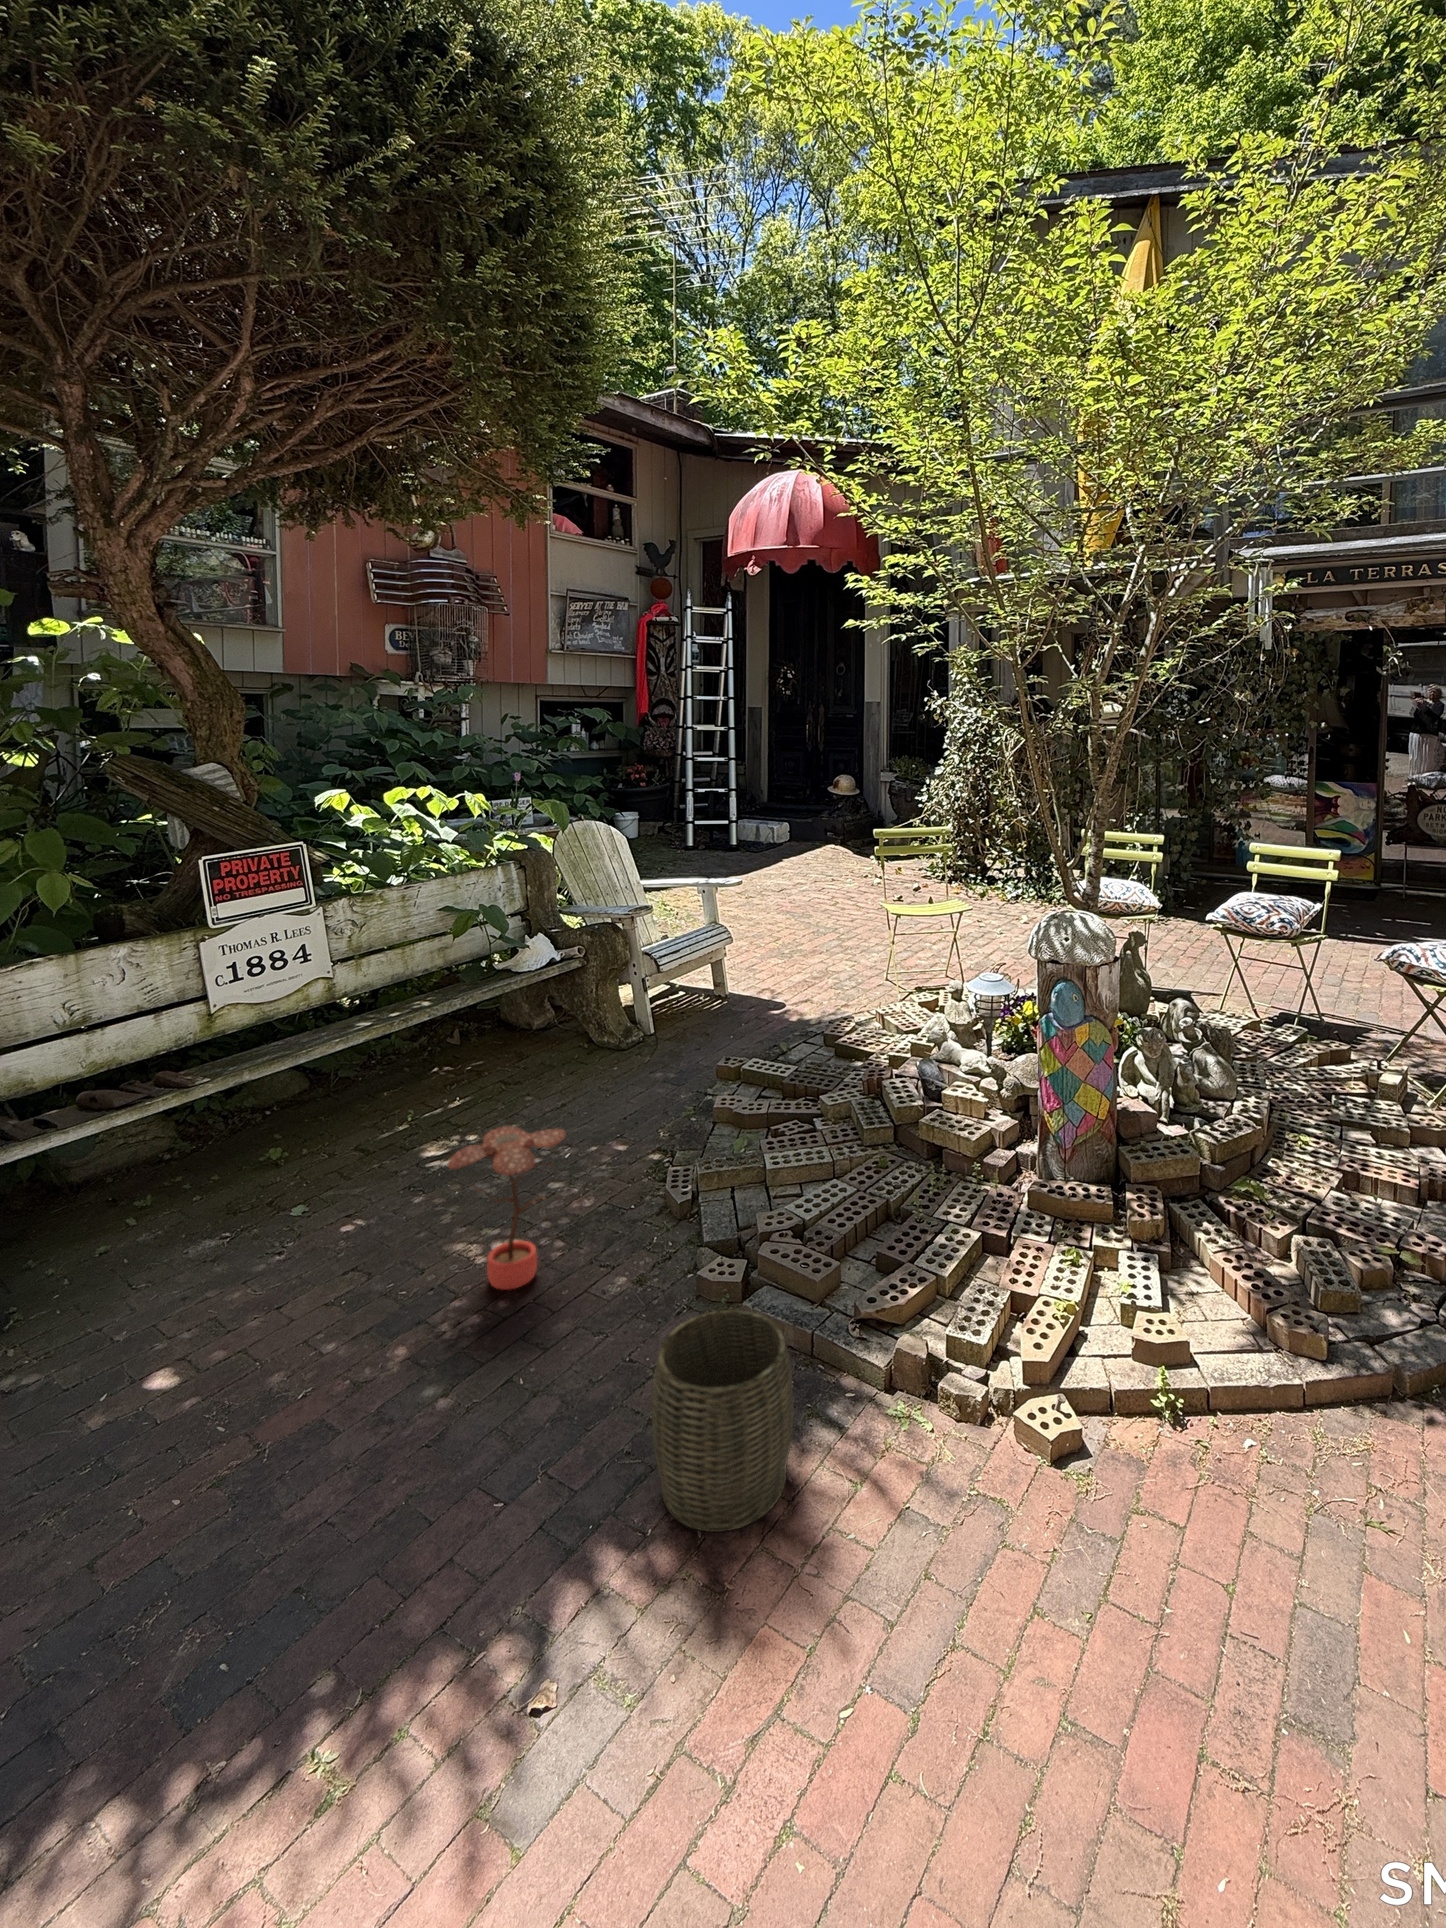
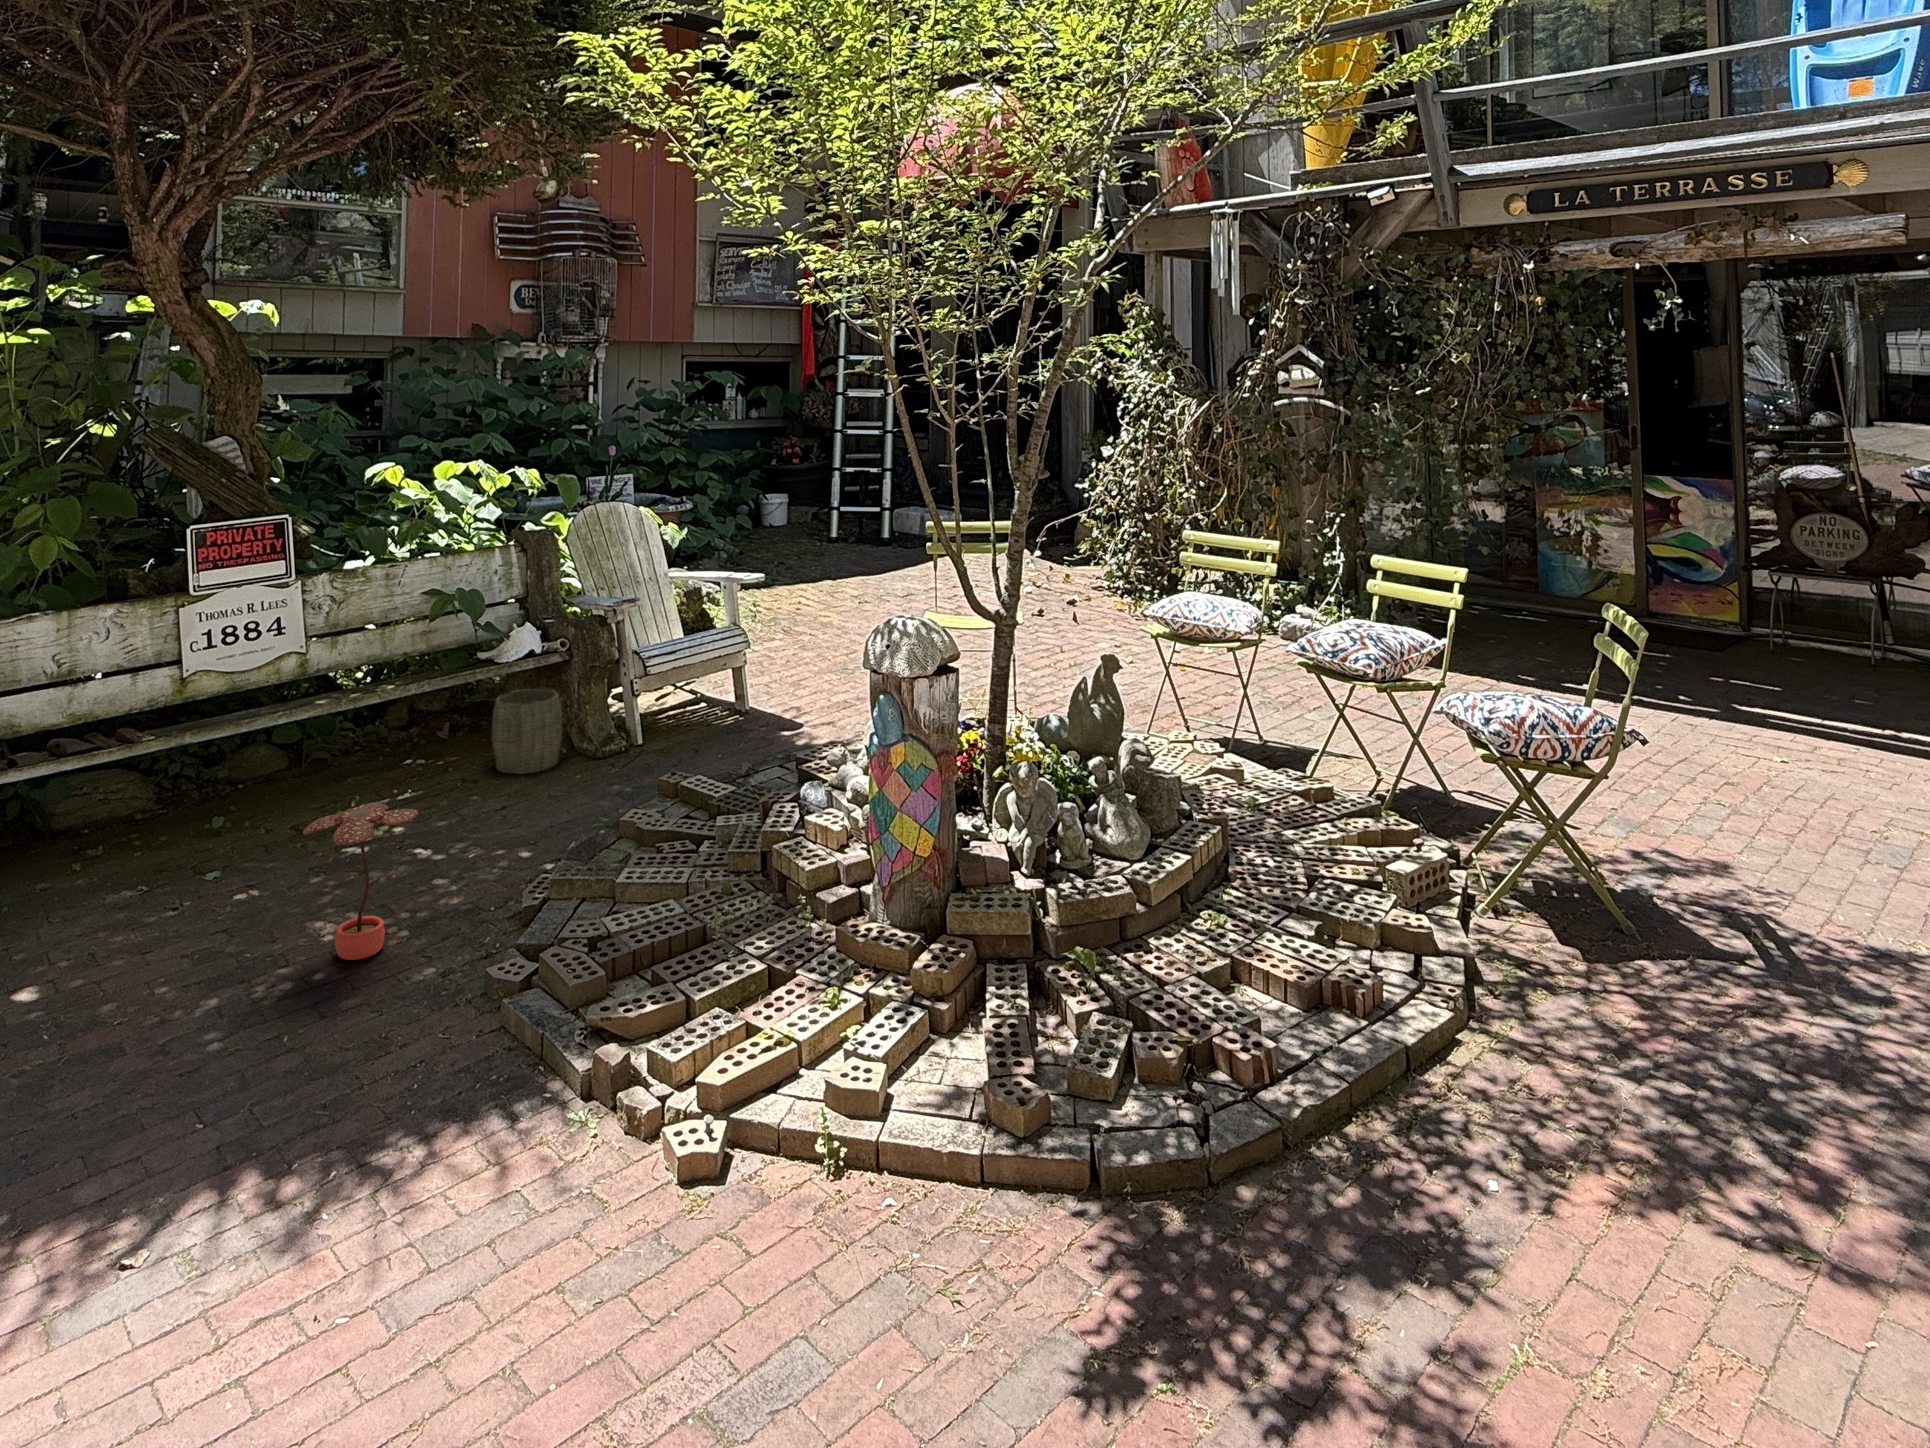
woven basket: present [652,1310,794,1532] -> present [492,689,562,774]

